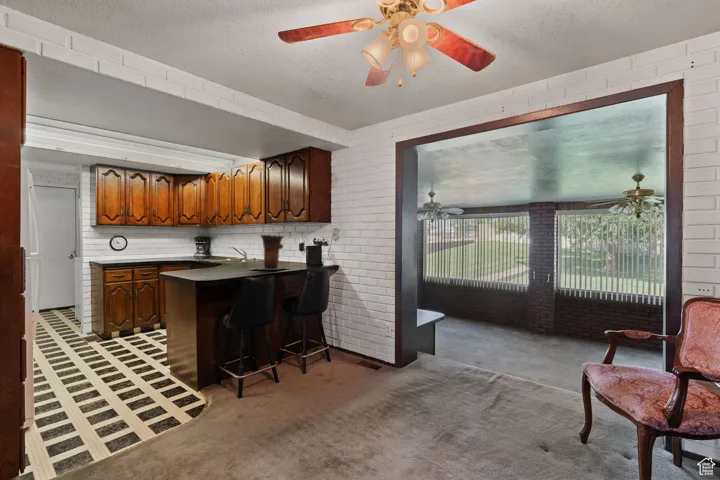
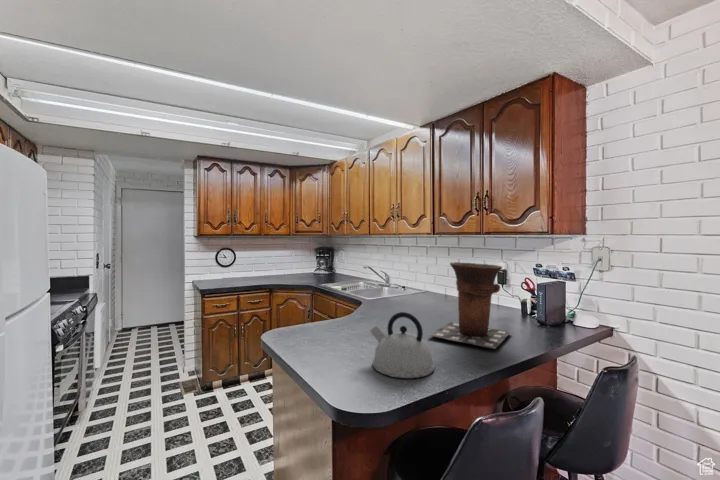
kettle: none [214,252,241,275] -> present [370,312,434,378]

